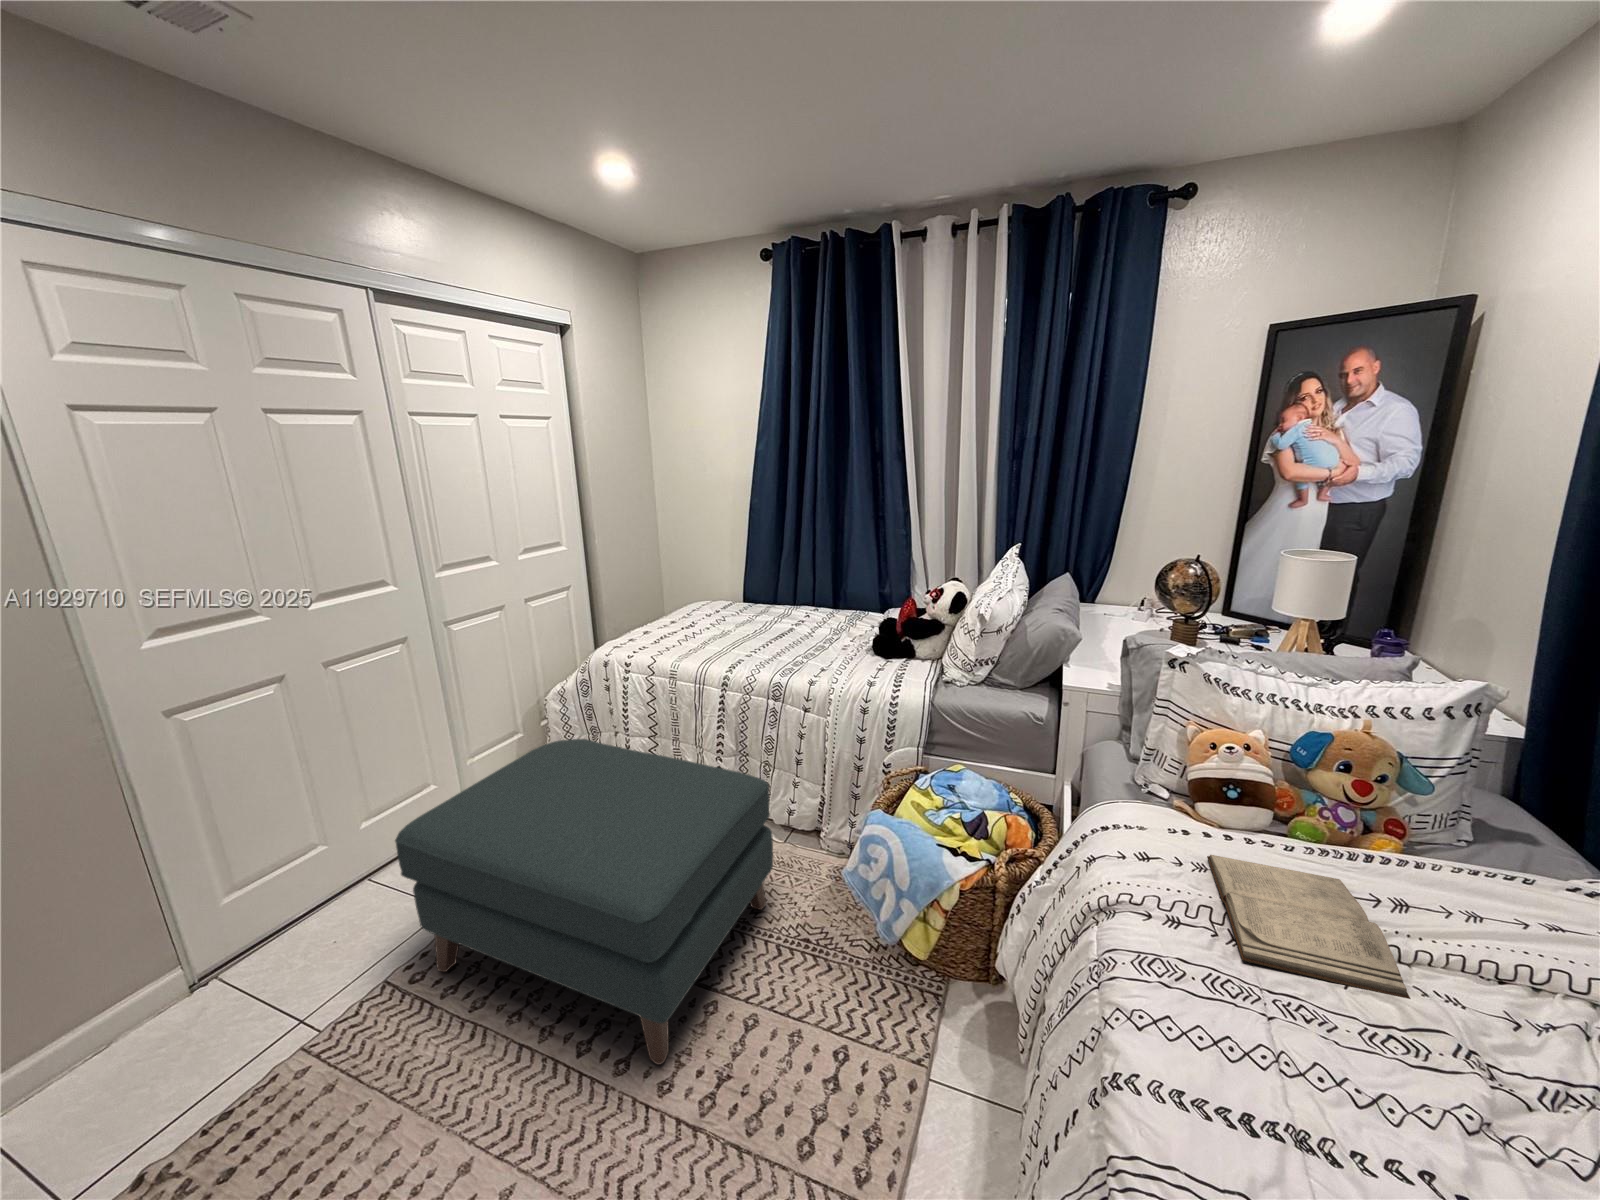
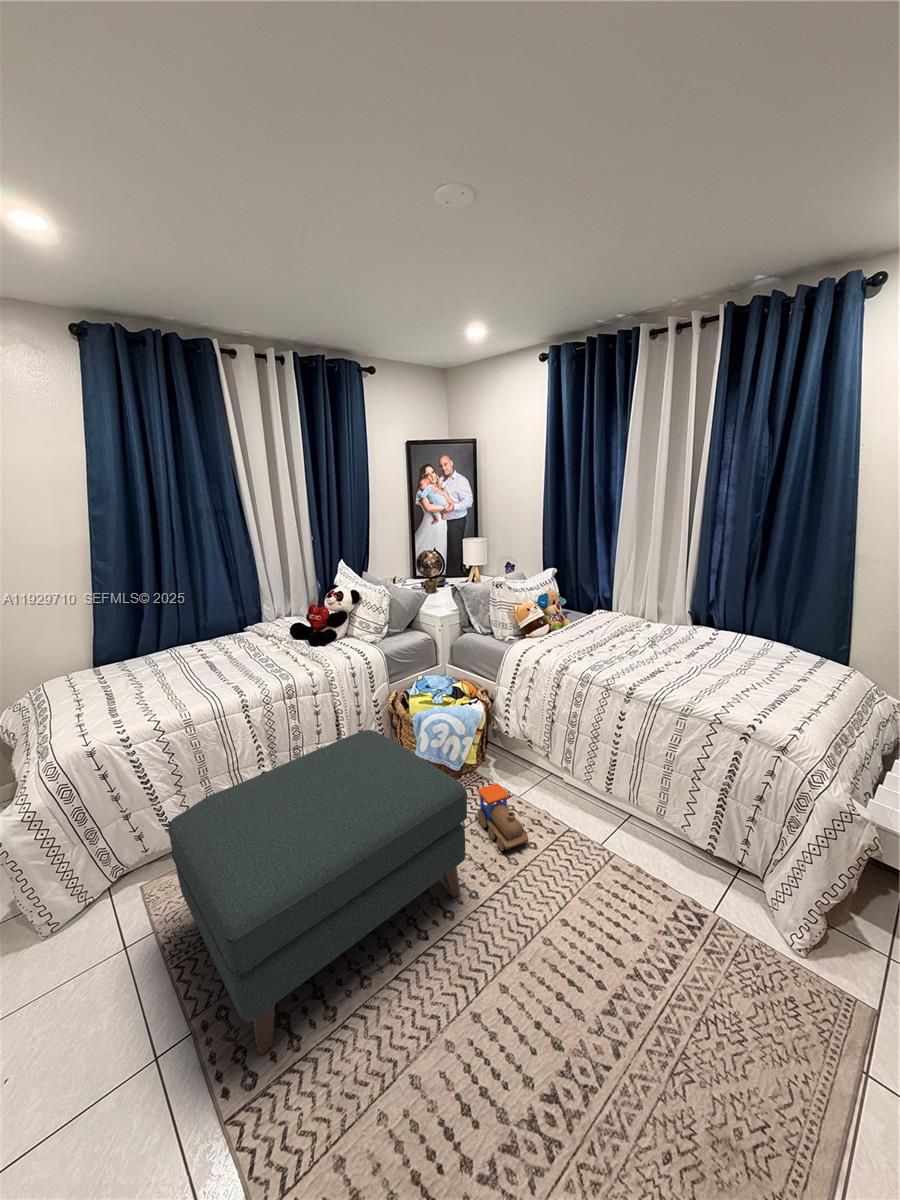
diary: present [1207,855,1411,999] -> none [553,631,620,654]
toy train: none [763,983,866,1133] -> present [477,783,528,851]

